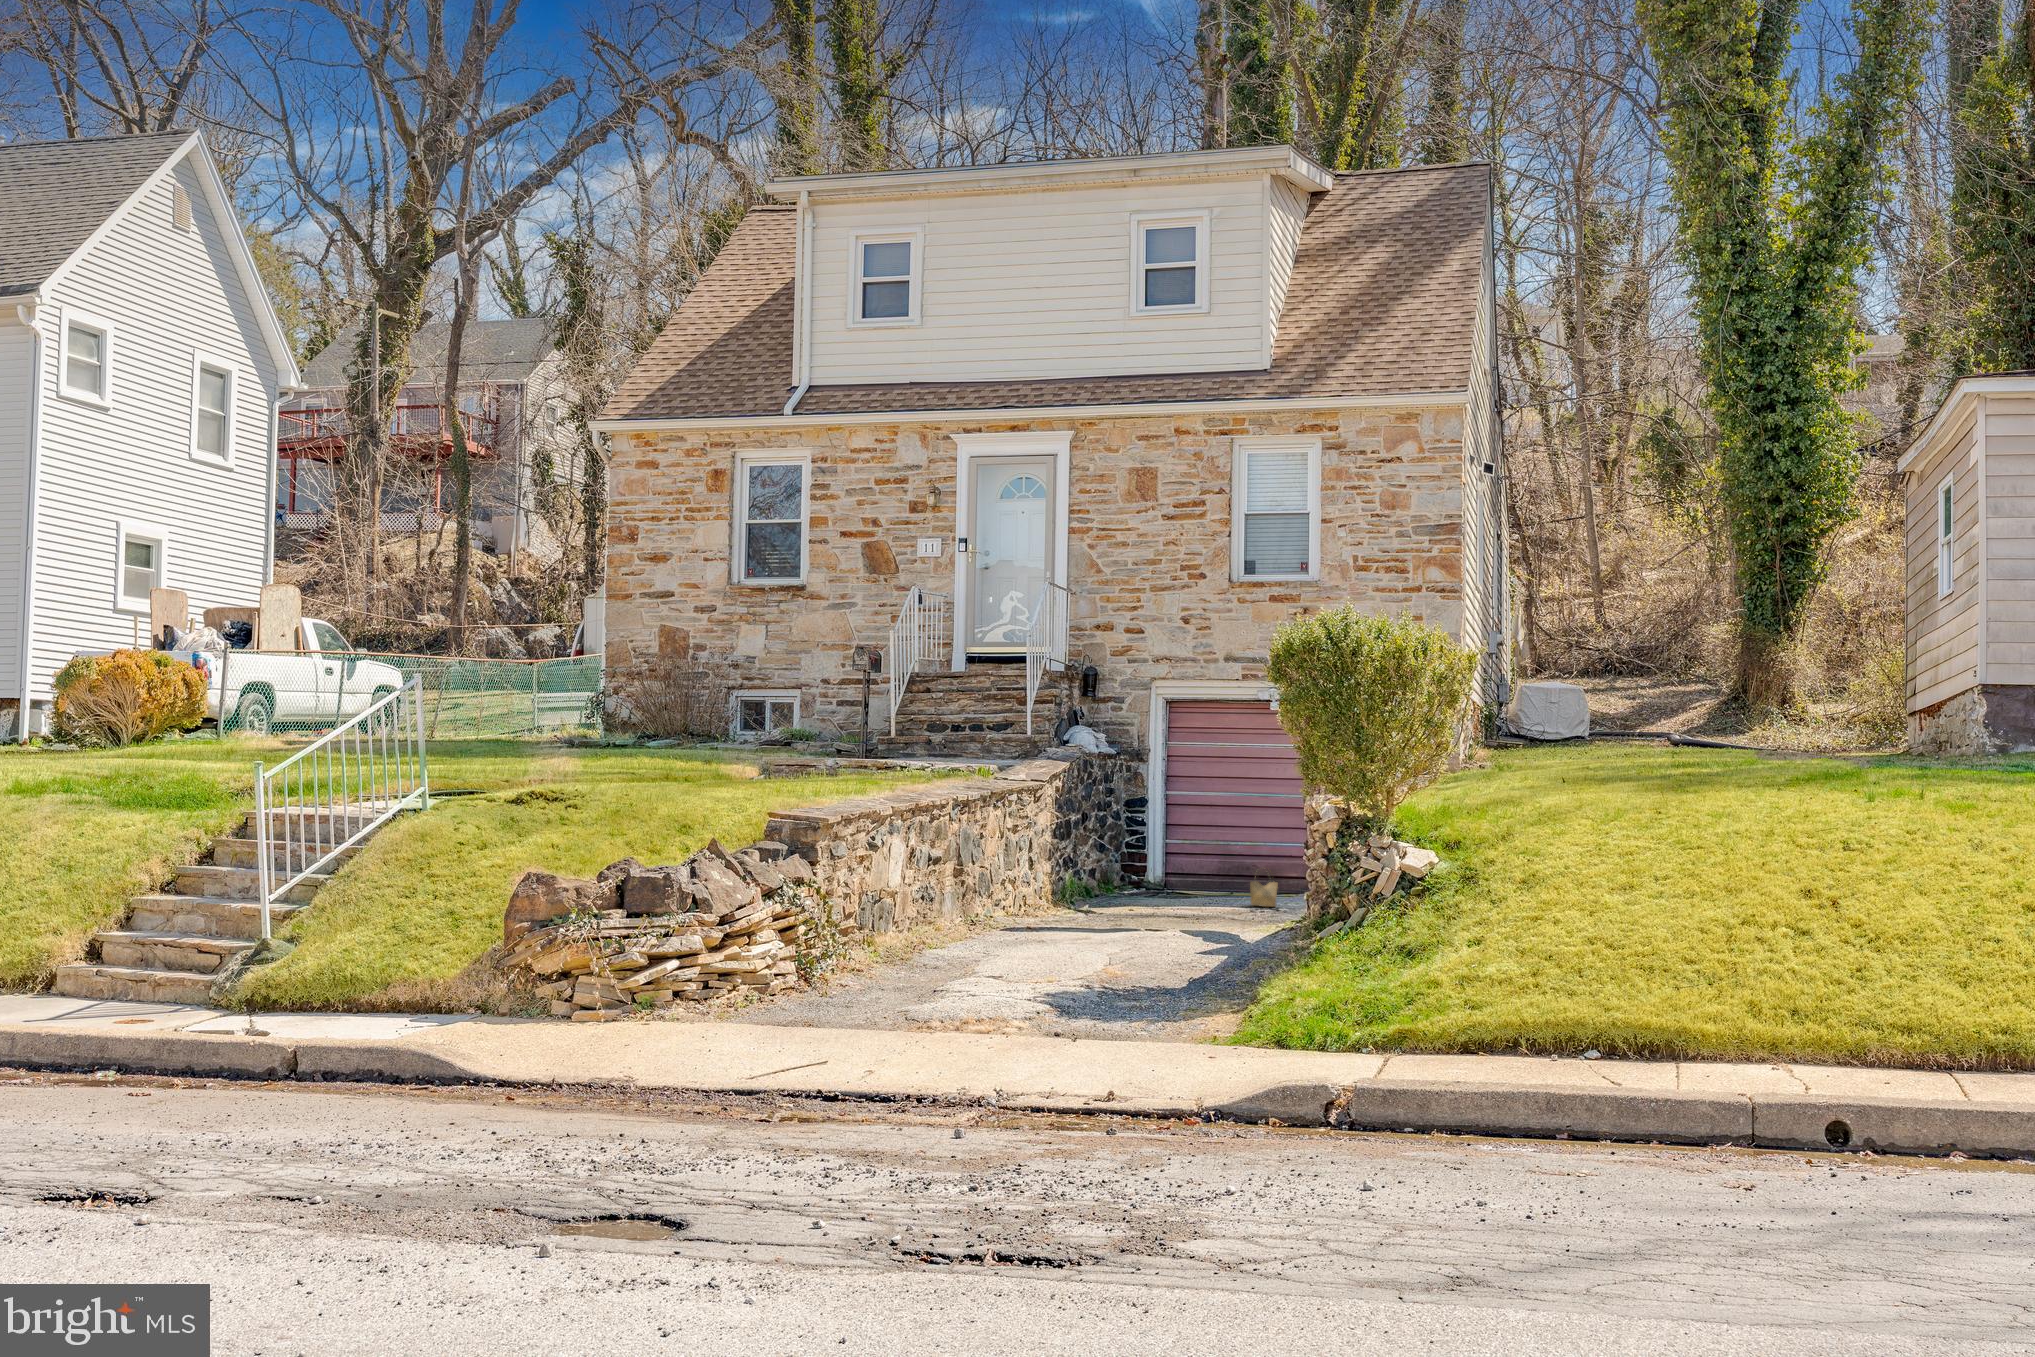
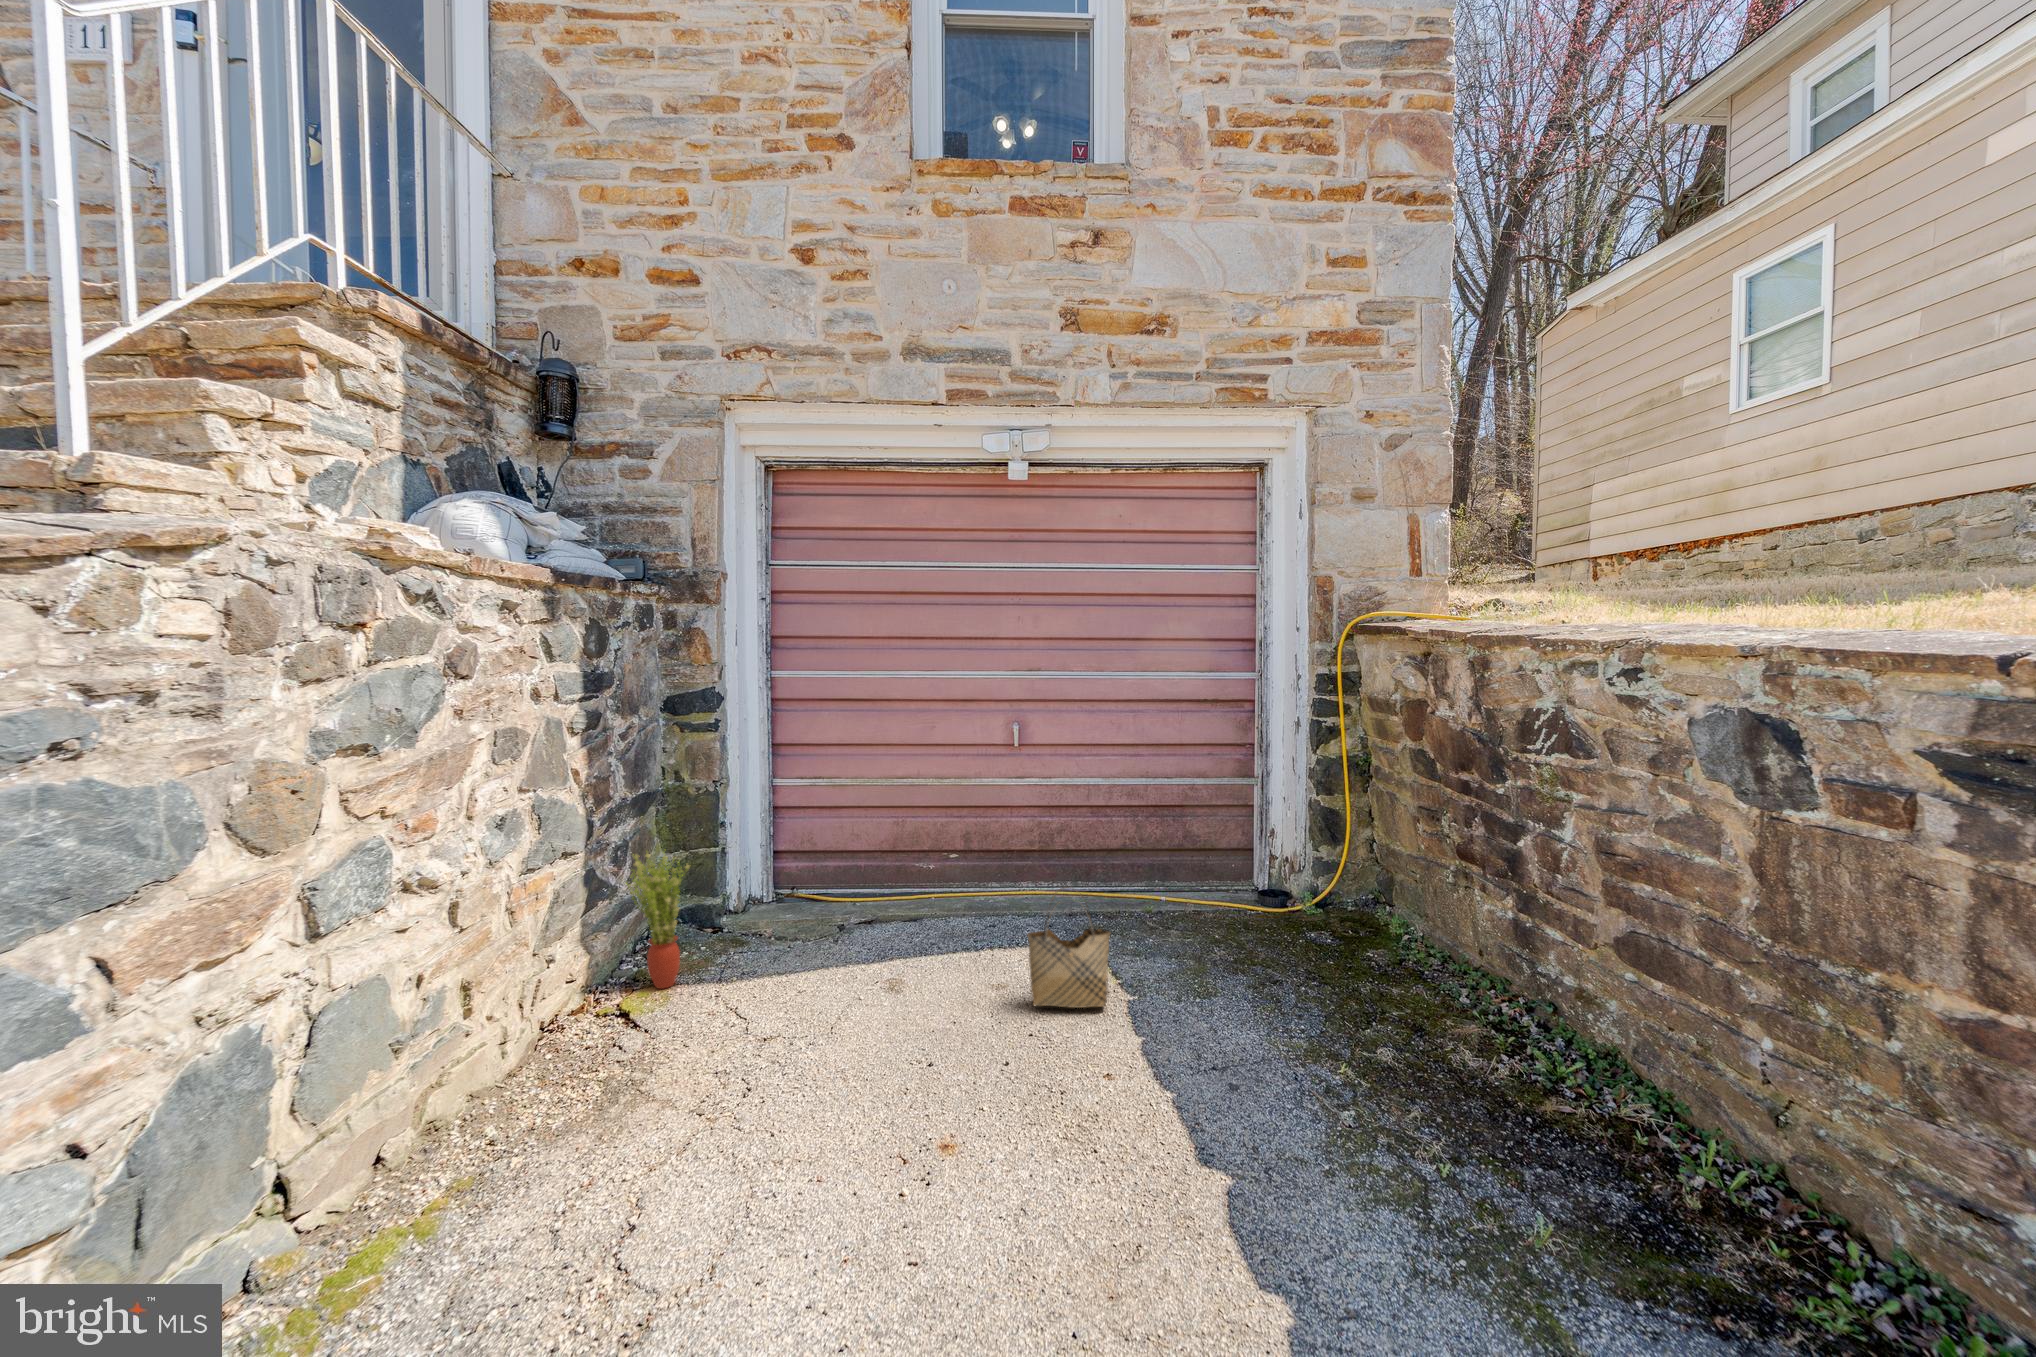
potted plant: none [1118,850,1139,898] -> present [626,853,689,989]

